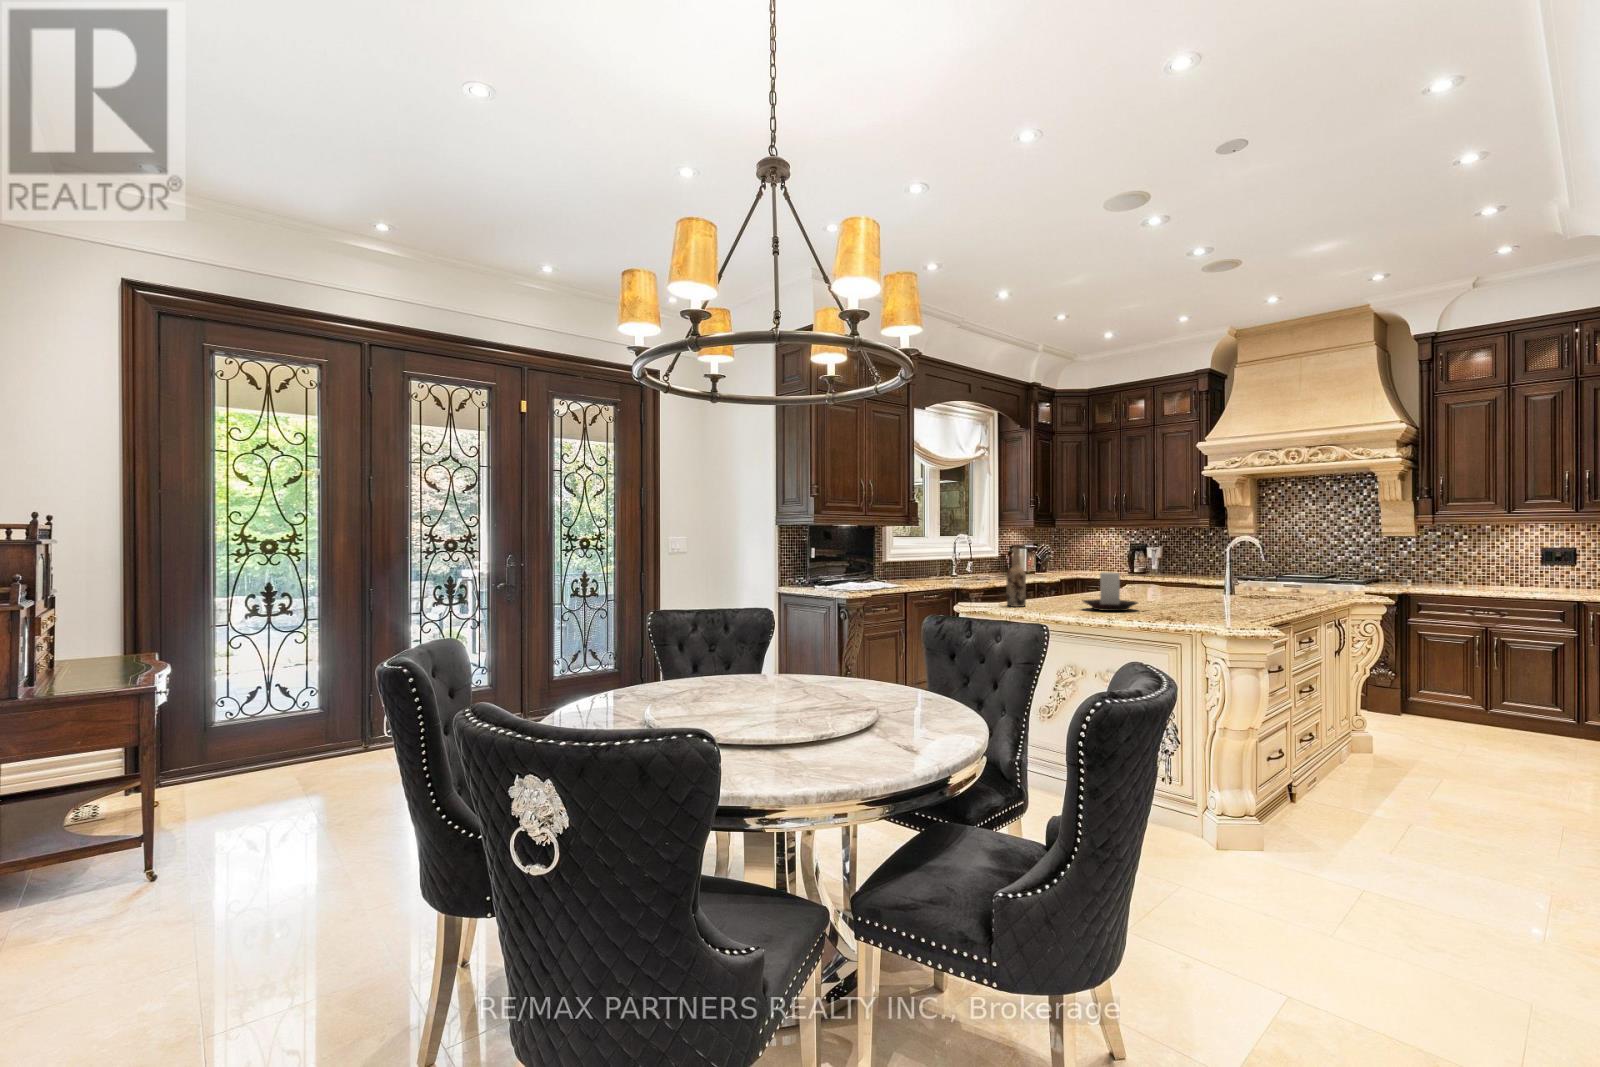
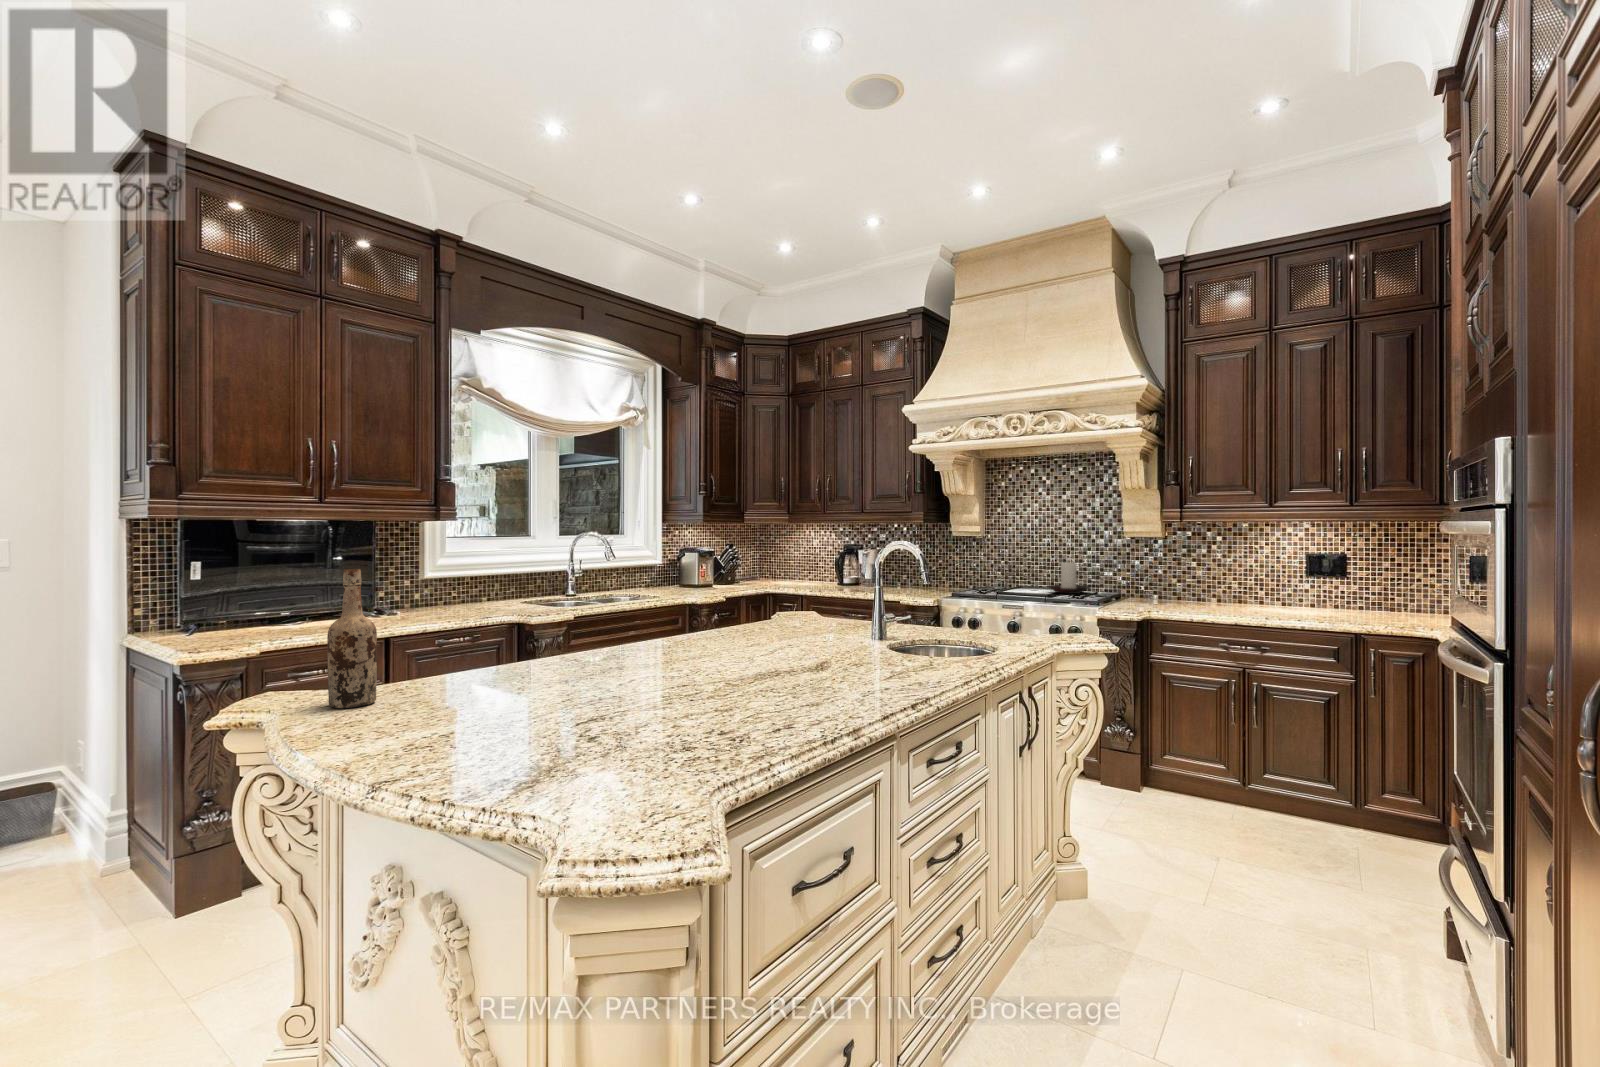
candle holder: present [1083,572,1138,611] -> present [1048,563,1090,594]

